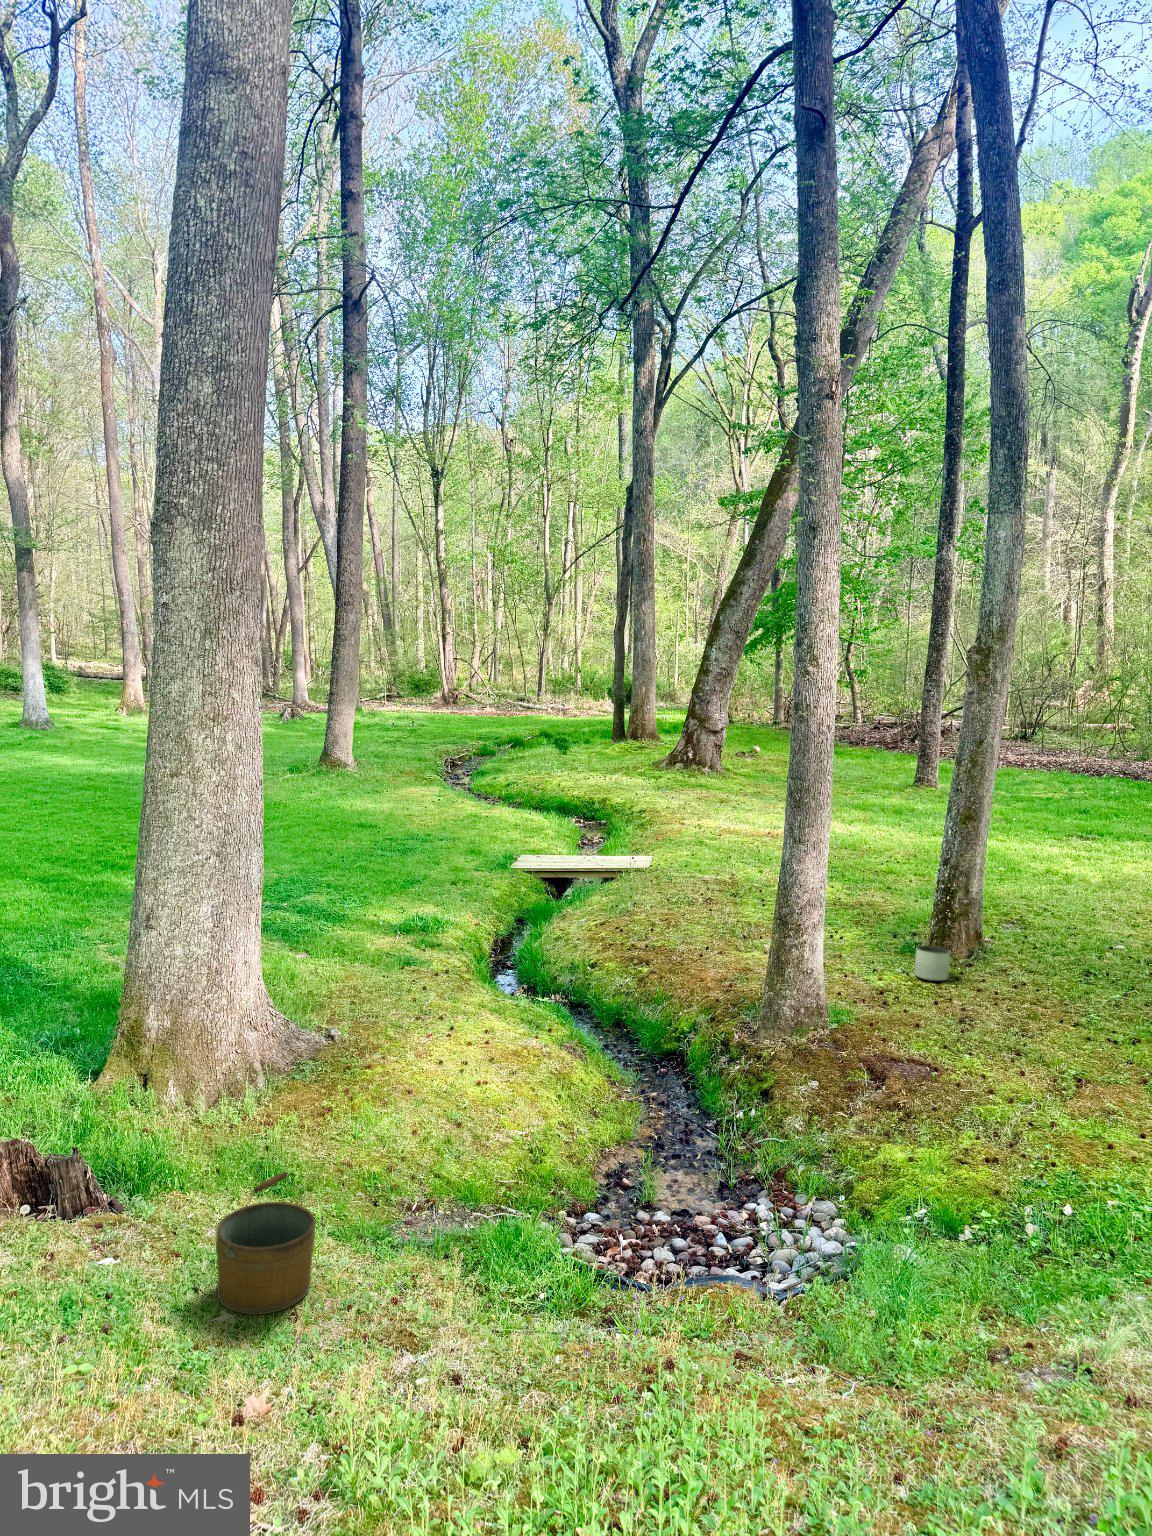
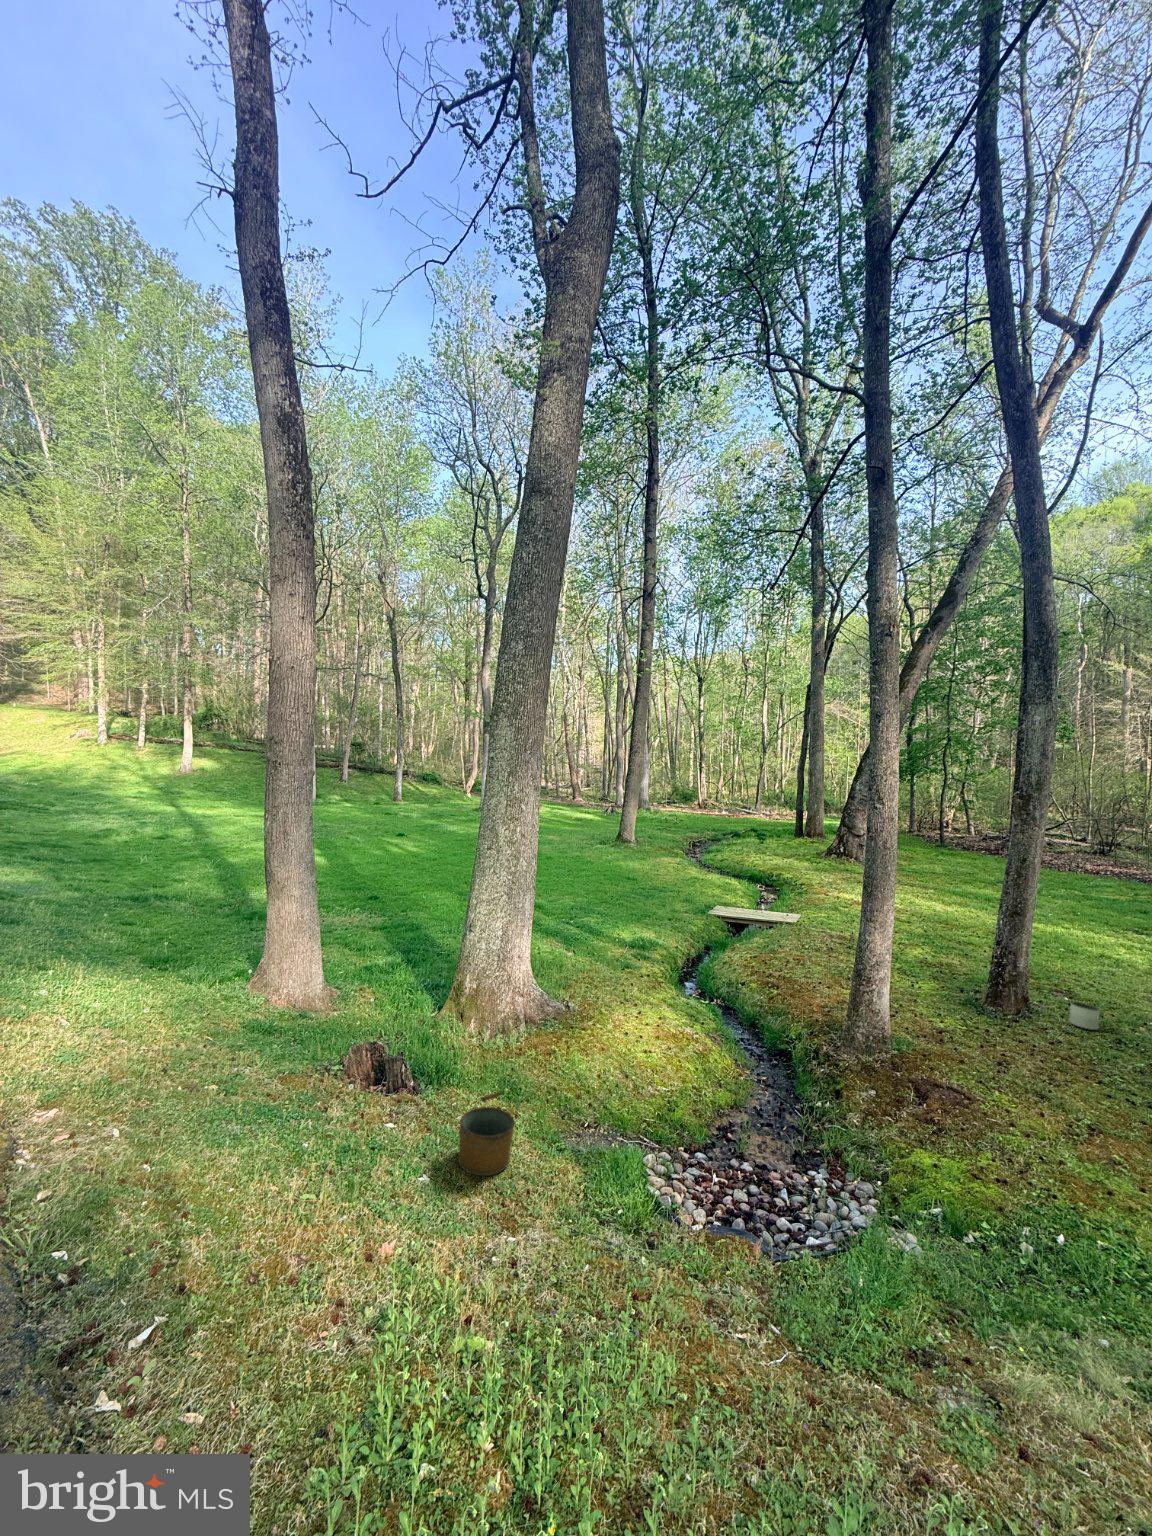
planter: present [914,946,950,981] -> present [1069,1002,1100,1030]

